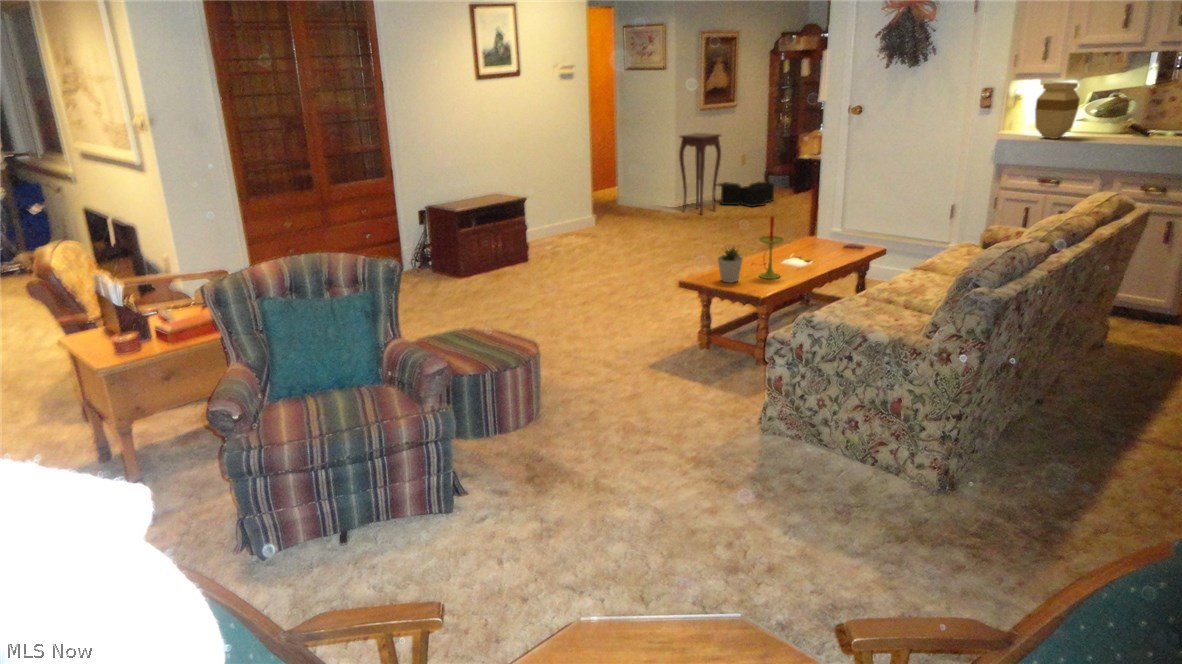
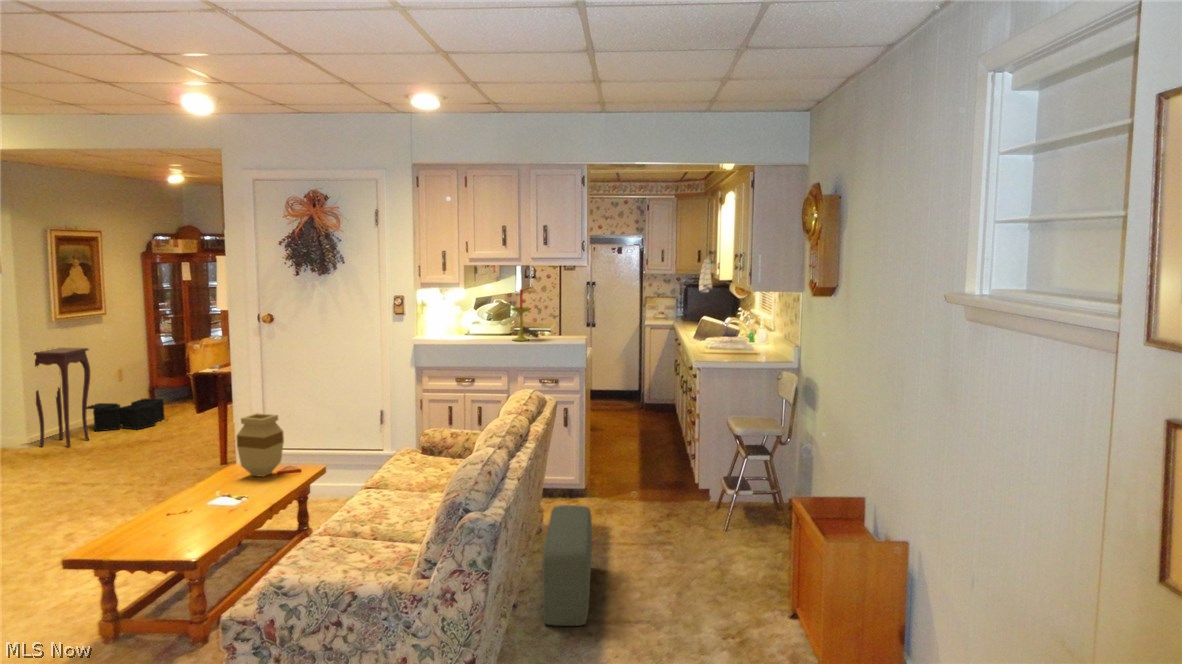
vase: present [1035,82,1080,139] -> present [237,413,284,477]
candle: present [759,216,784,279] -> present [512,289,531,341]
potted plant: present [718,246,743,283] -> none [123,495,162,548]
pouf: none [1066,320,1159,436] -> present [542,505,592,626]

